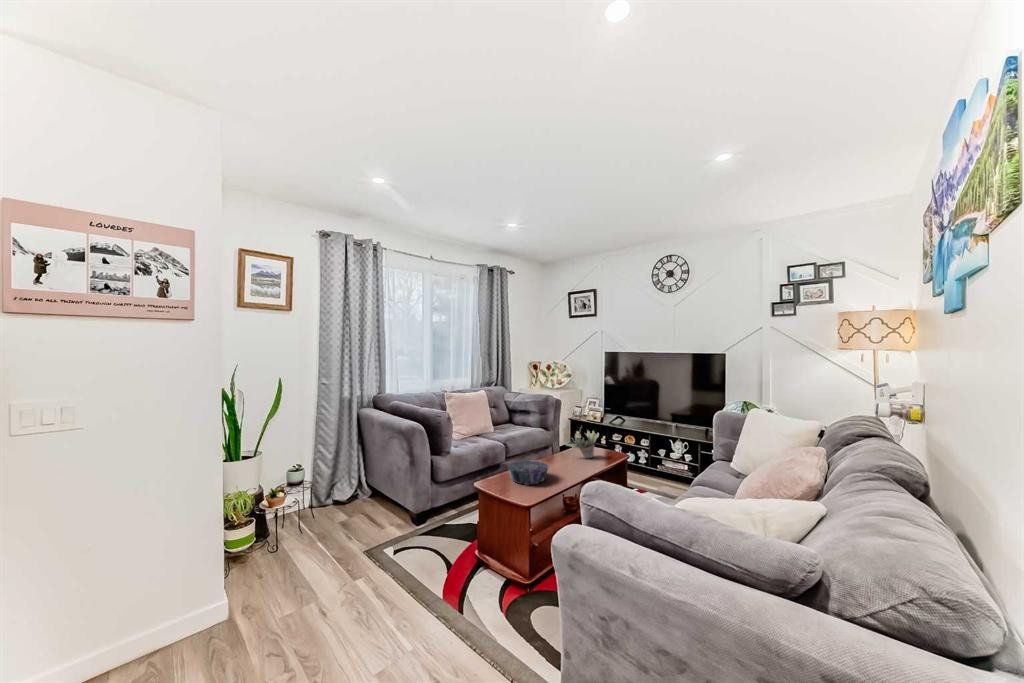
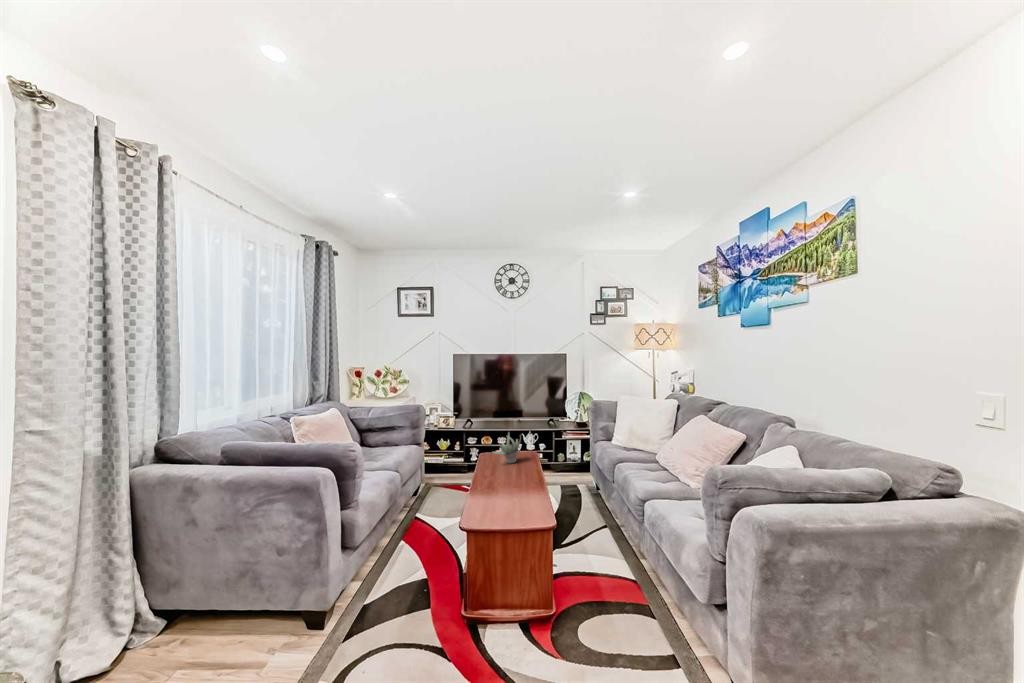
decorative bowl: present [508,460,549,485] -> none [490,472,531,498]

